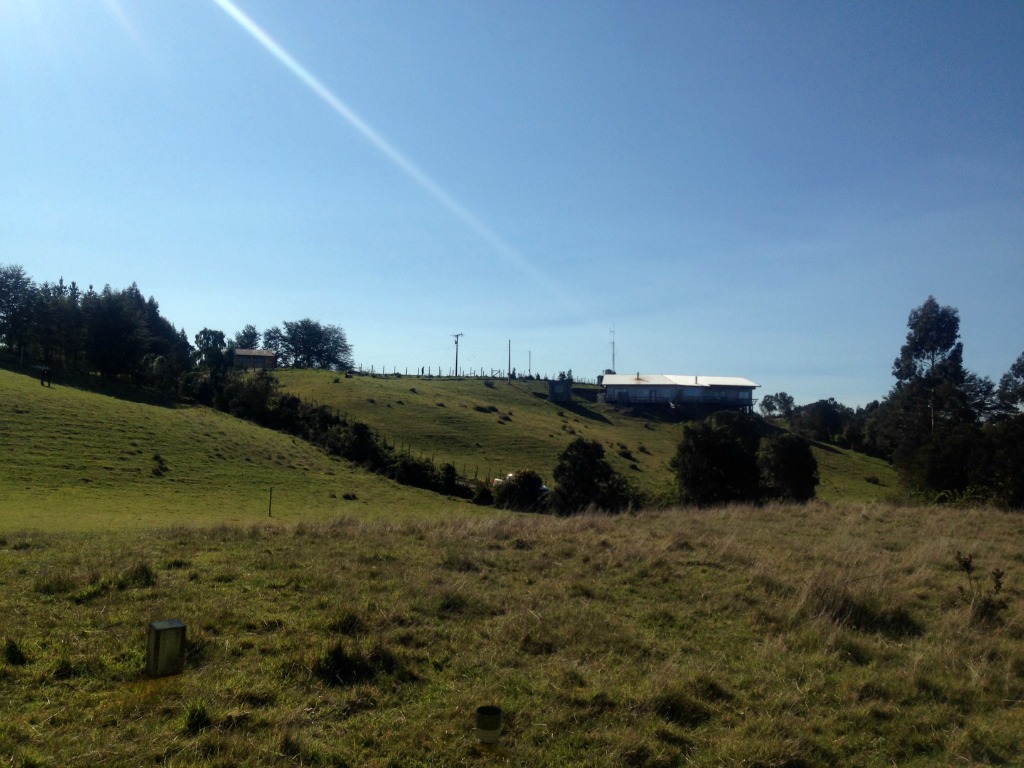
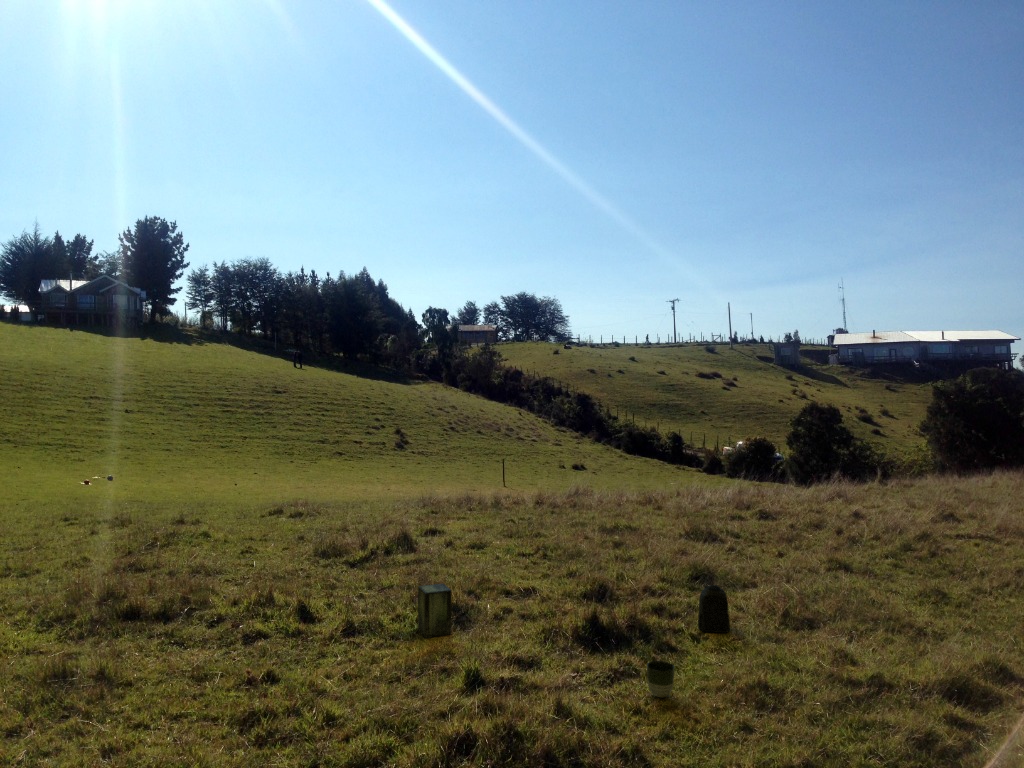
backpack: none [441,614,471,660] -> present [698,585,730,633]
planter: present [476,705,503,743] -> present [647,661,674,697]

